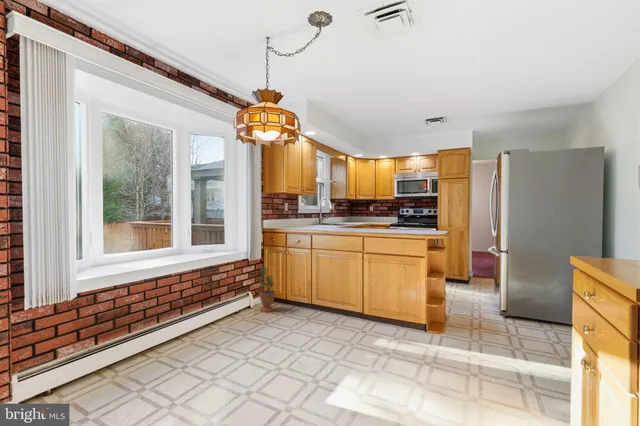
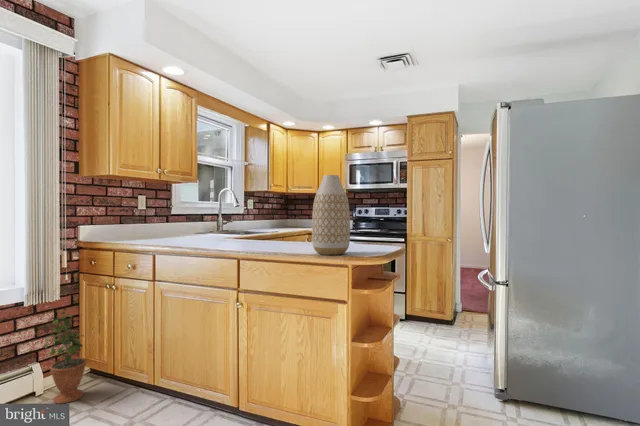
vase: none [405,194,425,234] -> present [312,175,350,255]

